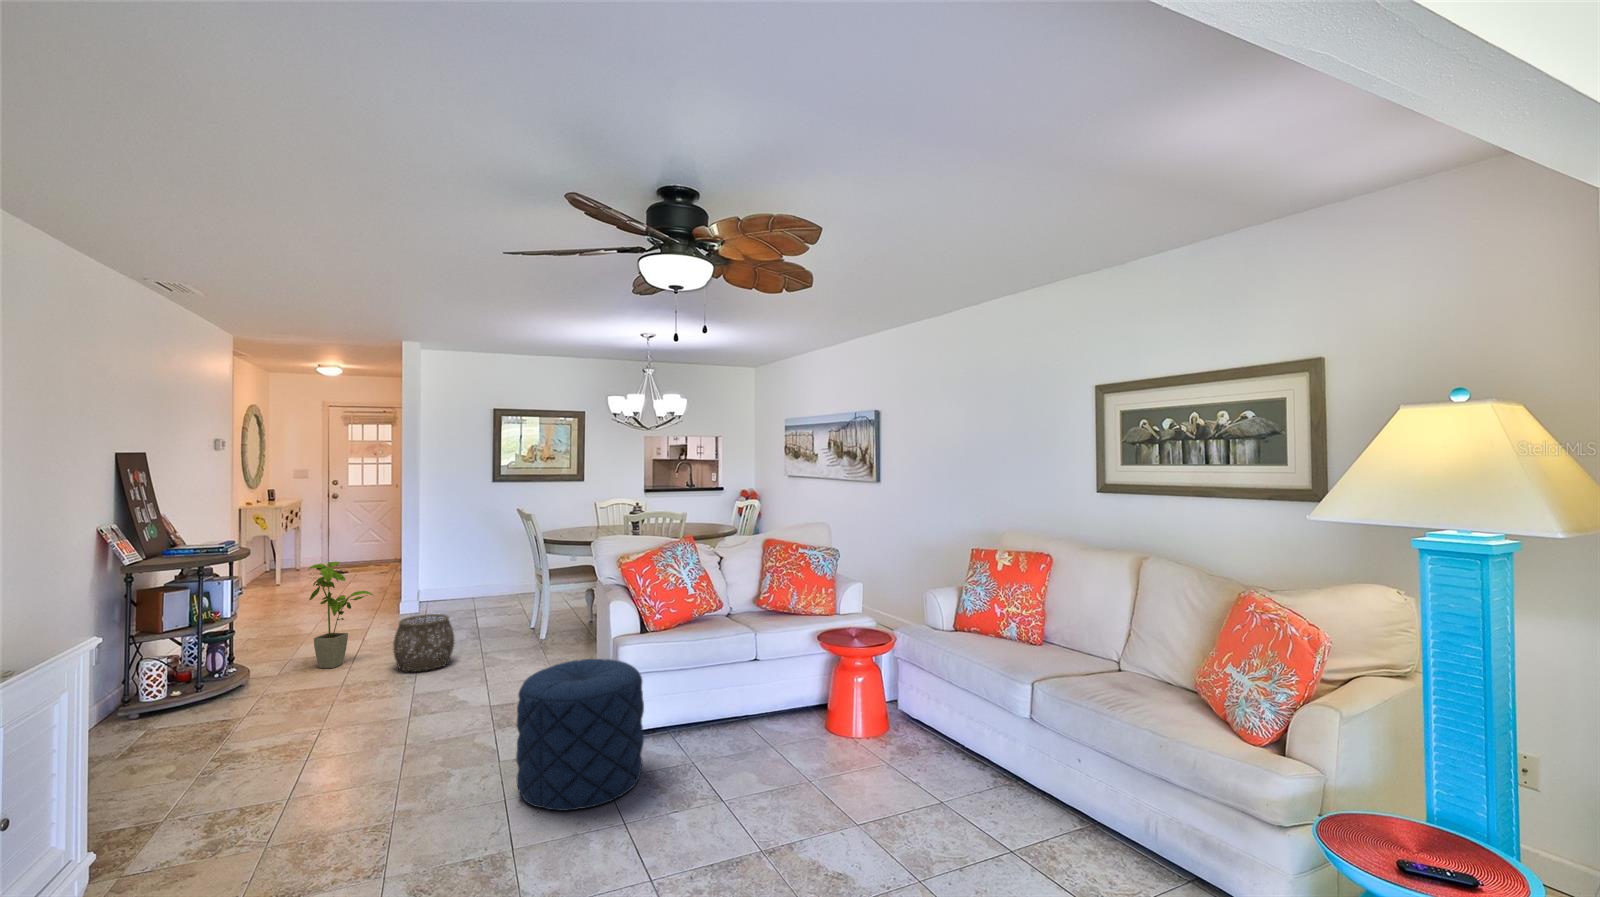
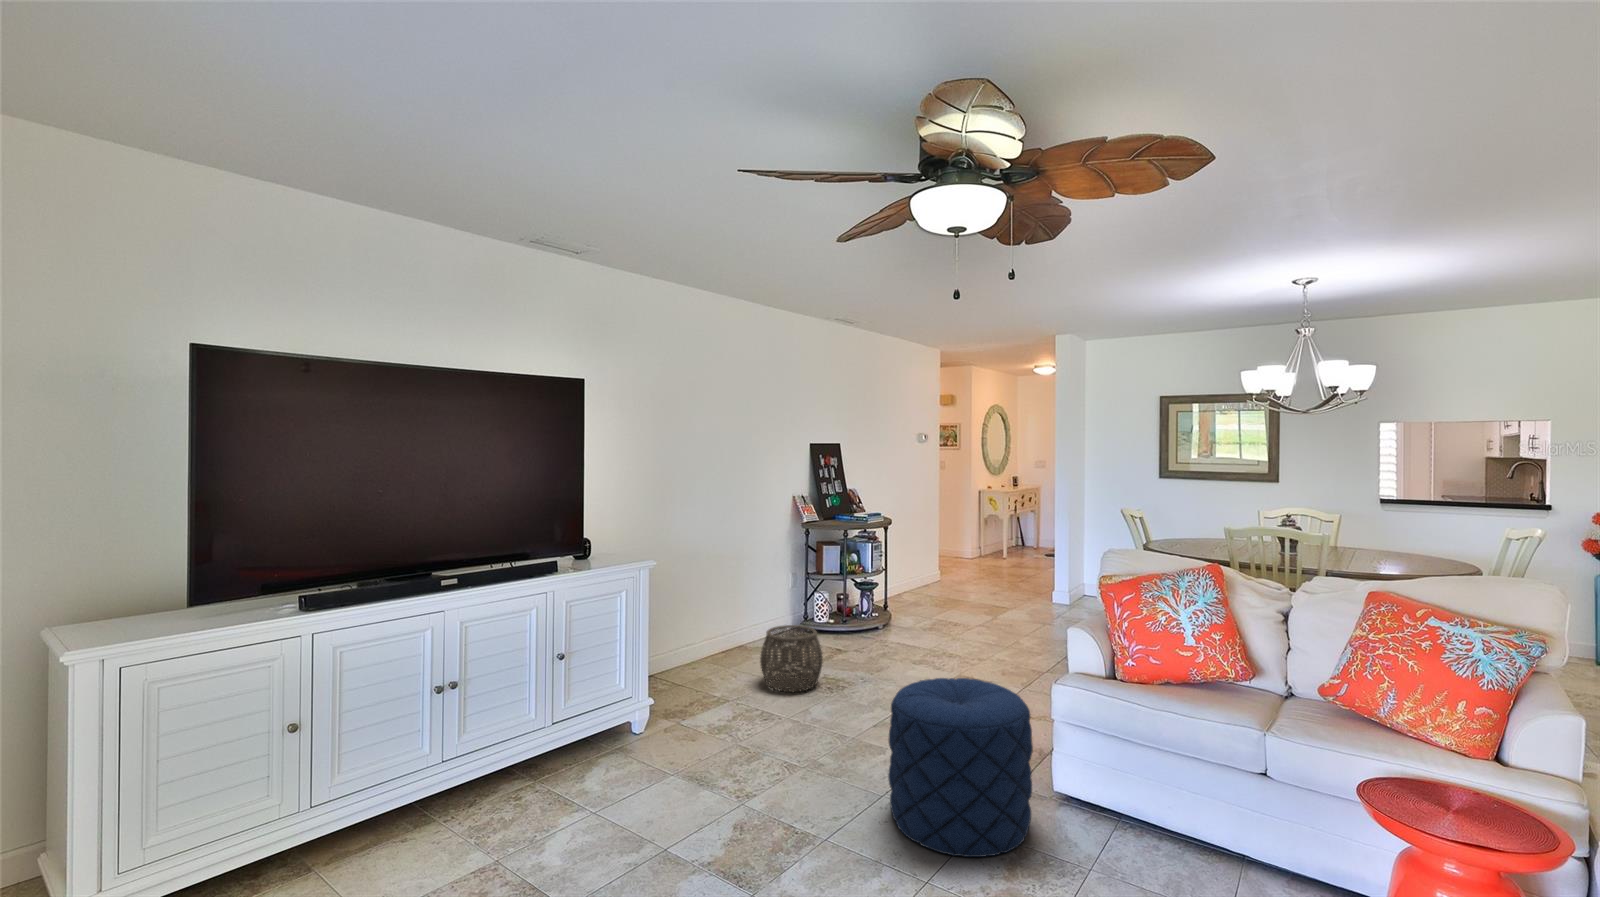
house plant: present [309,562,373,668] -> none [927,540,975,633]
woven basket: present [393,614,454,672] -> present [760,625,823,692]

